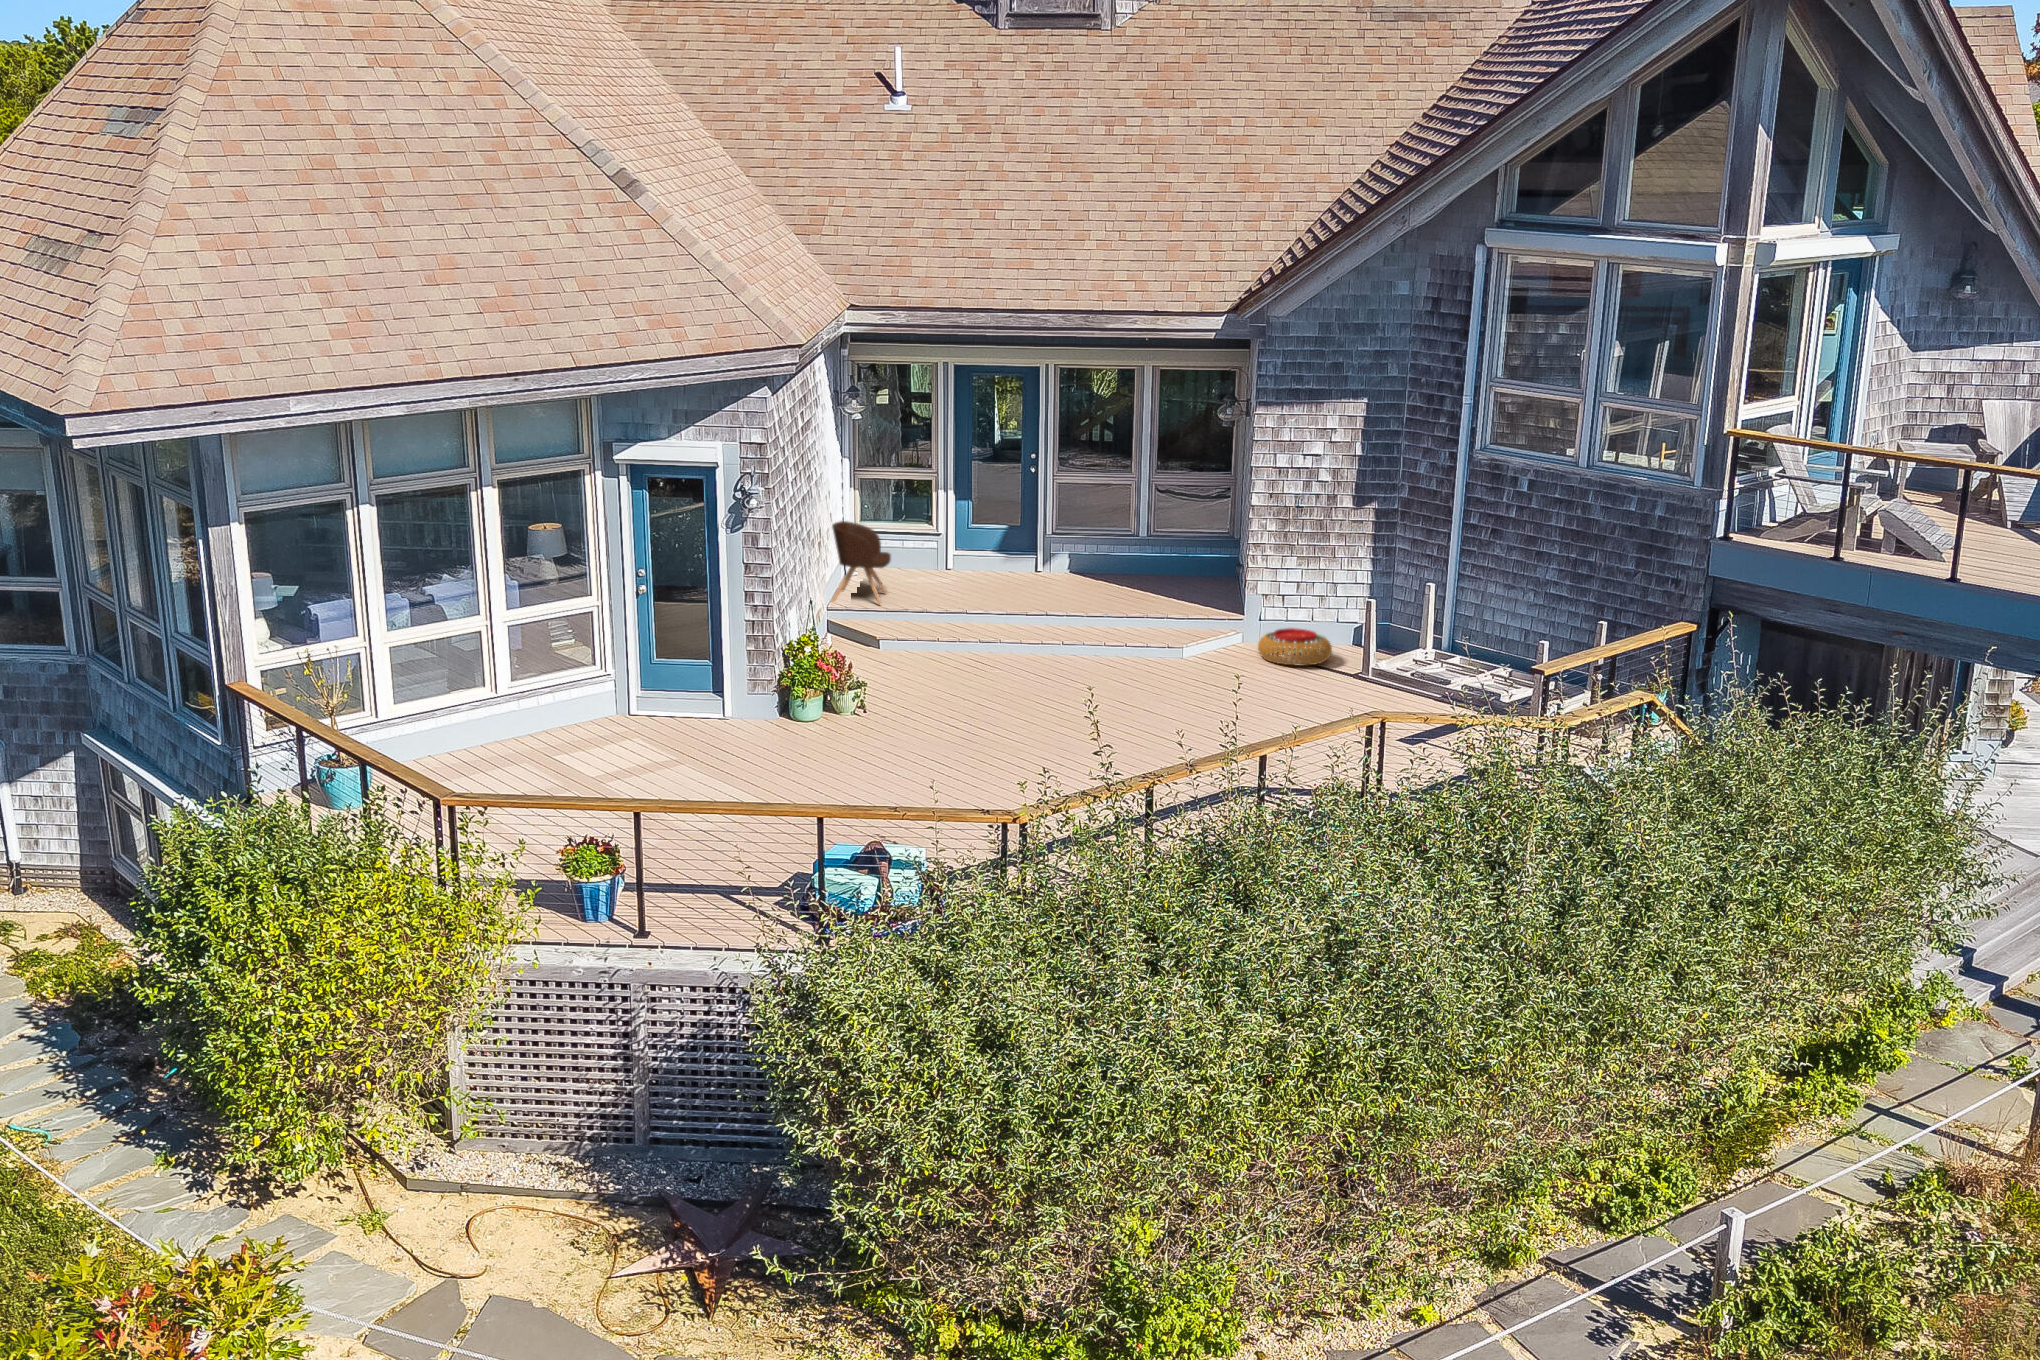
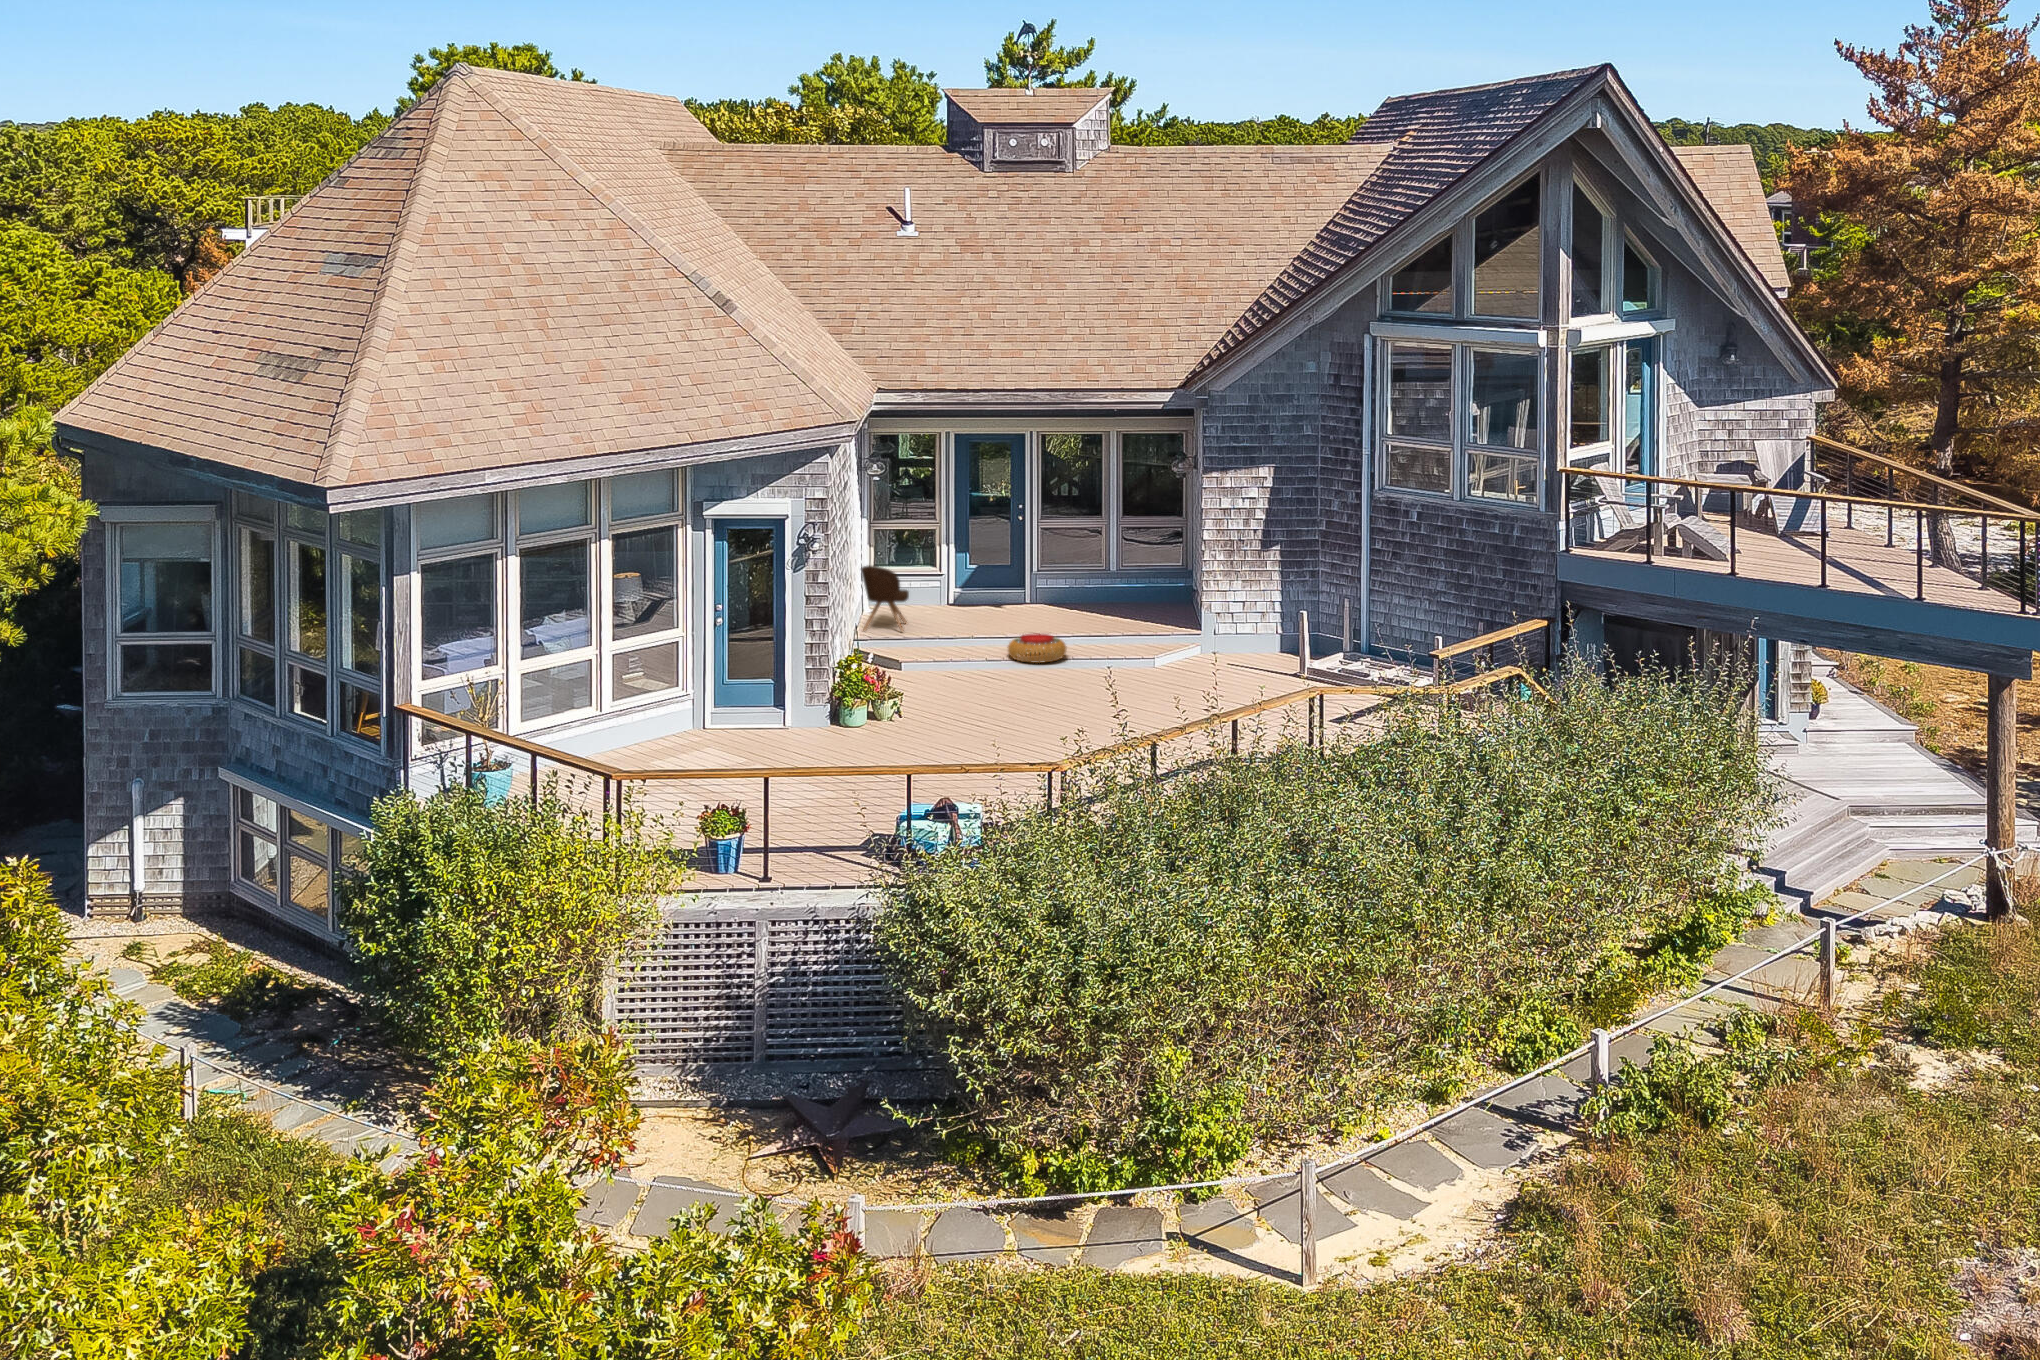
pouf: present [1258,628,1332,666] -> present [1008,634,1067,663]

